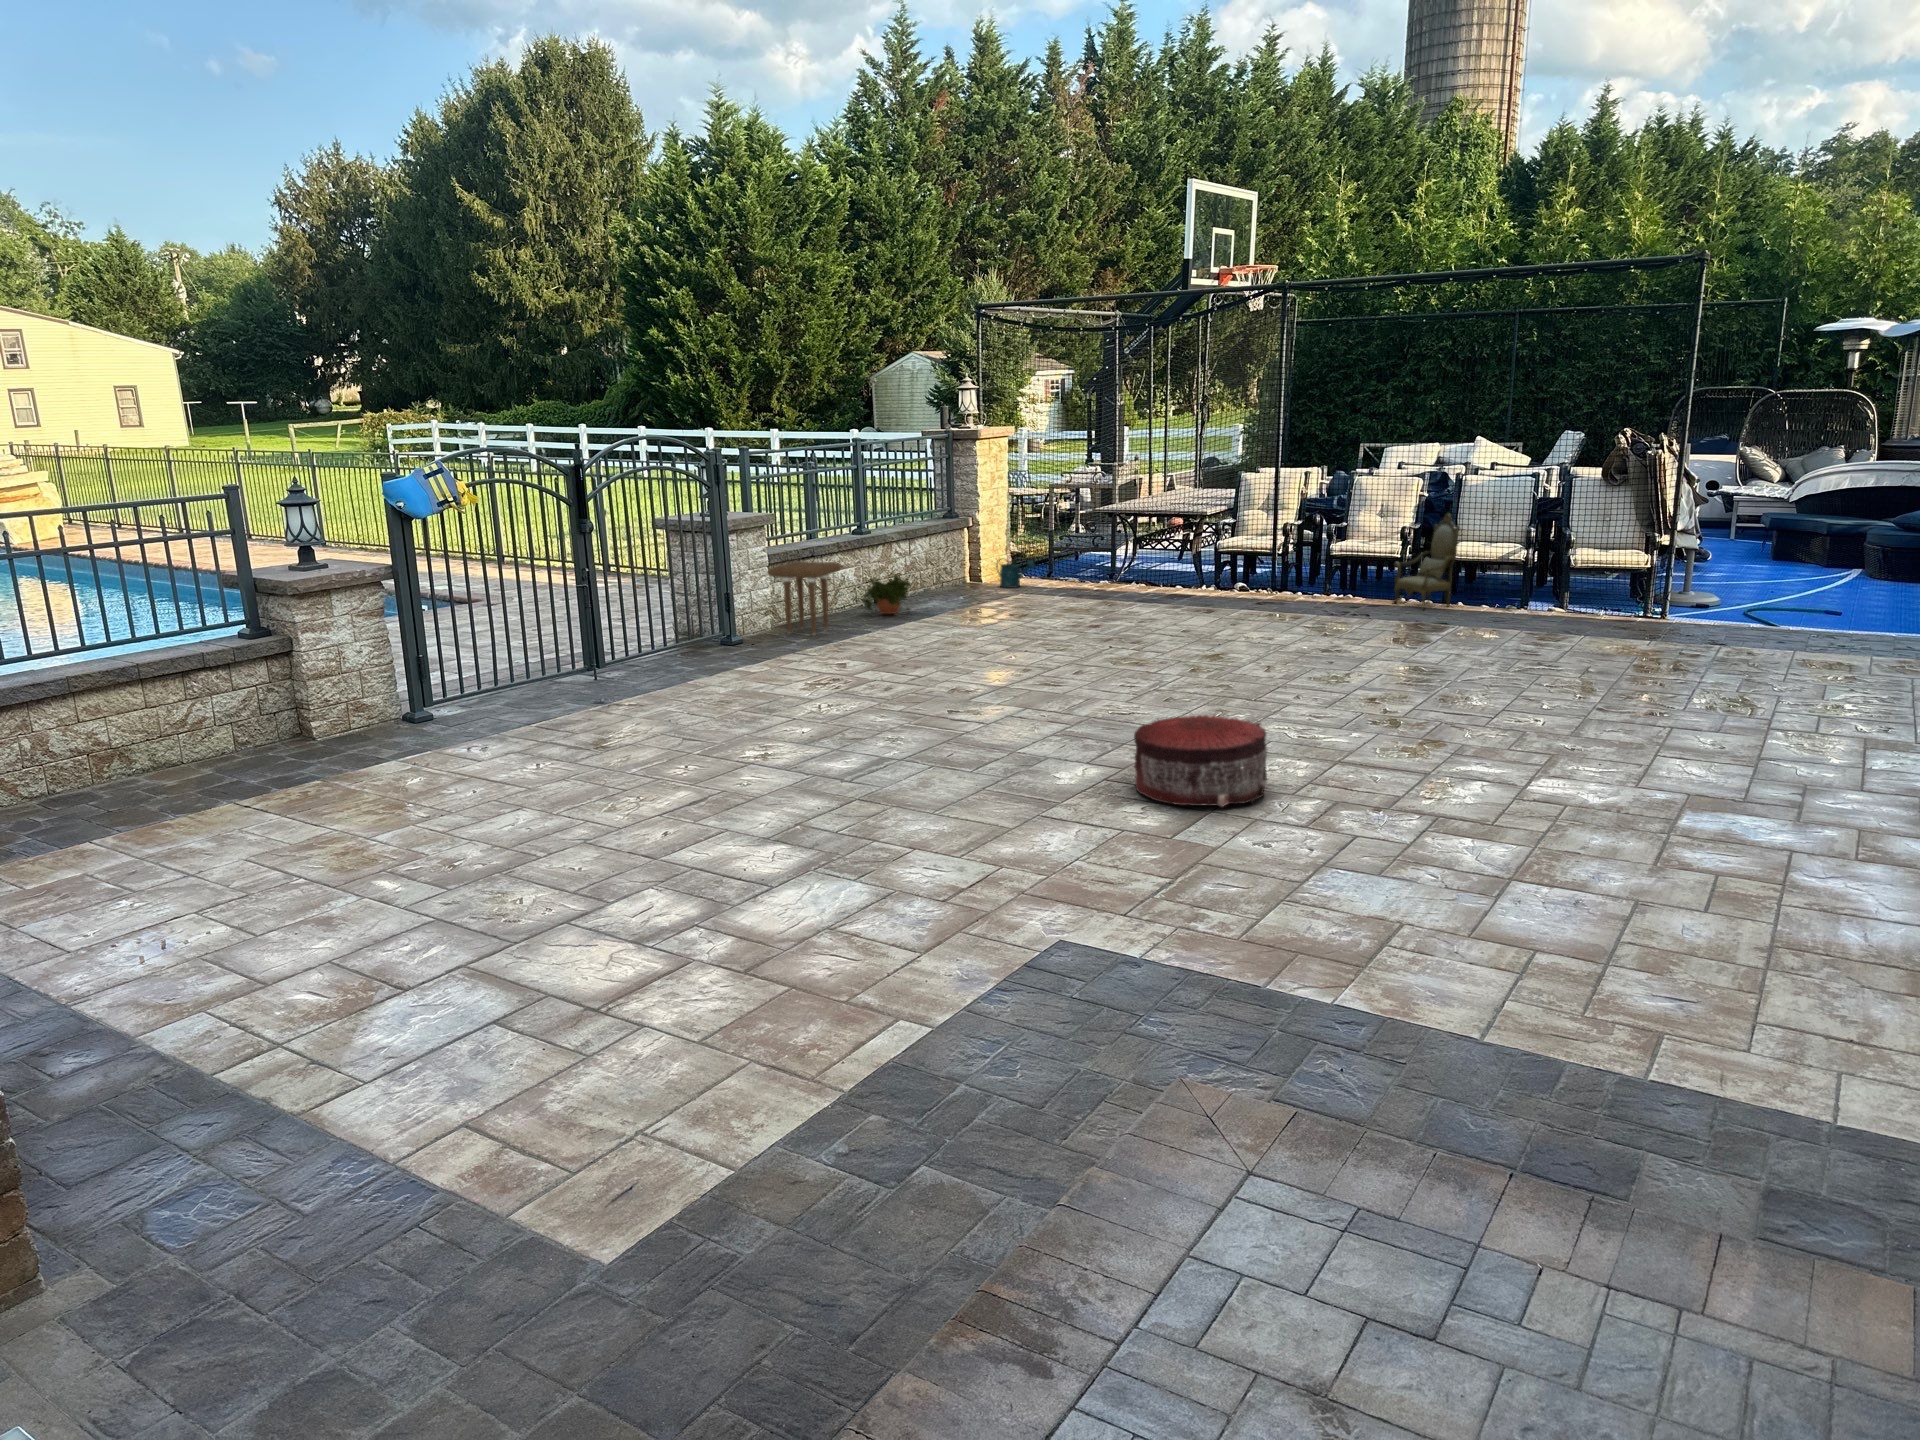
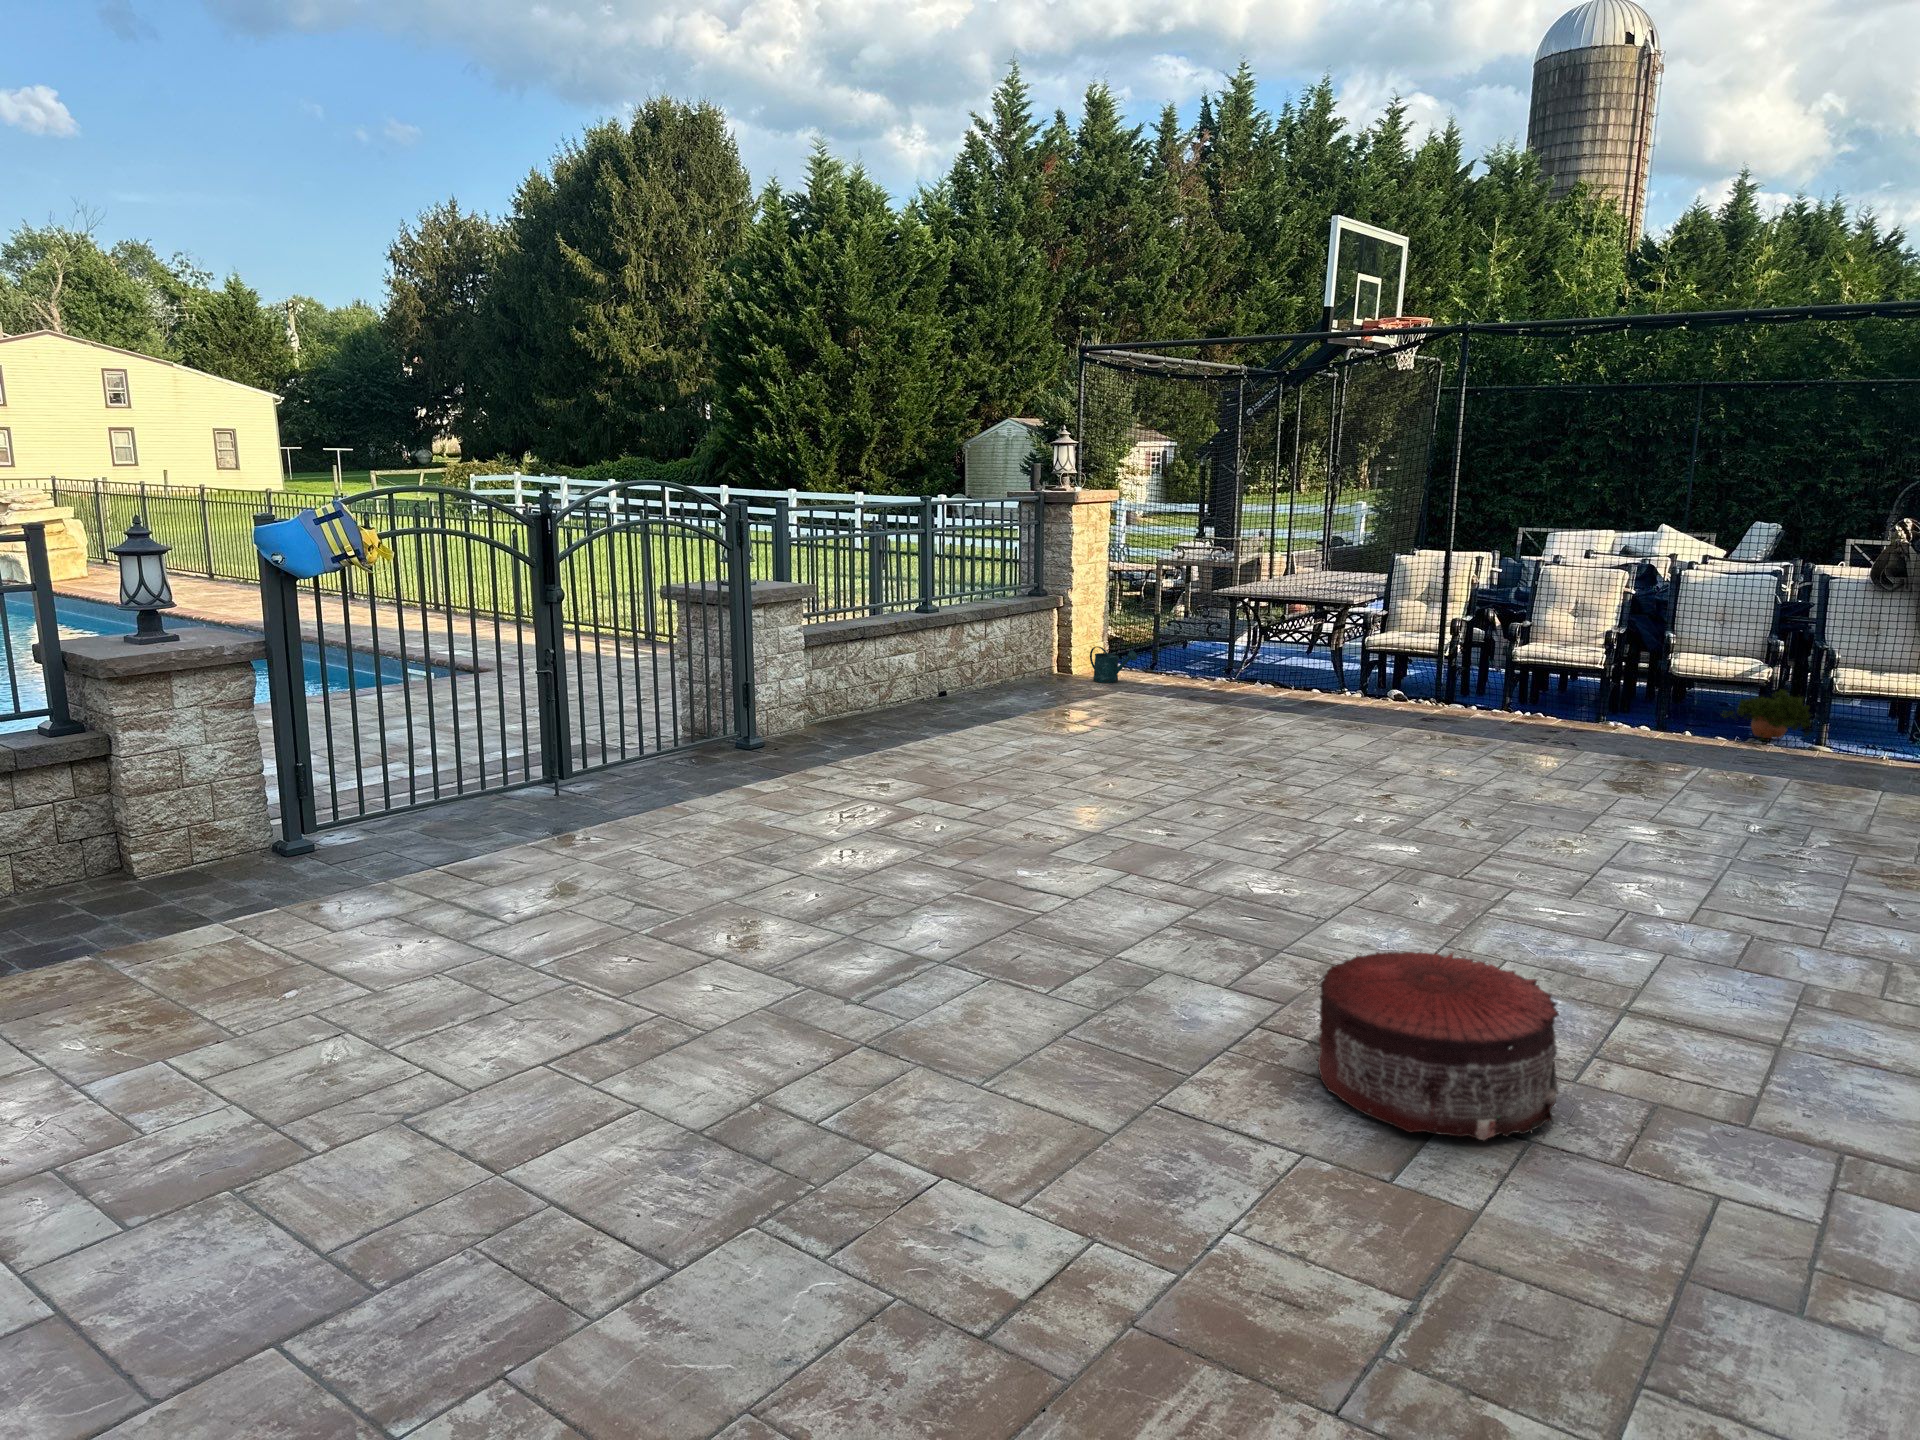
armchair: present [1393,514,1458,610] -> none [1599,571,1696,741]
side table: present [768,561,841,635] -> none [801,645,896,740]
potted plant: present [861,575,911,614] -> present [1722,690,1810,741]

